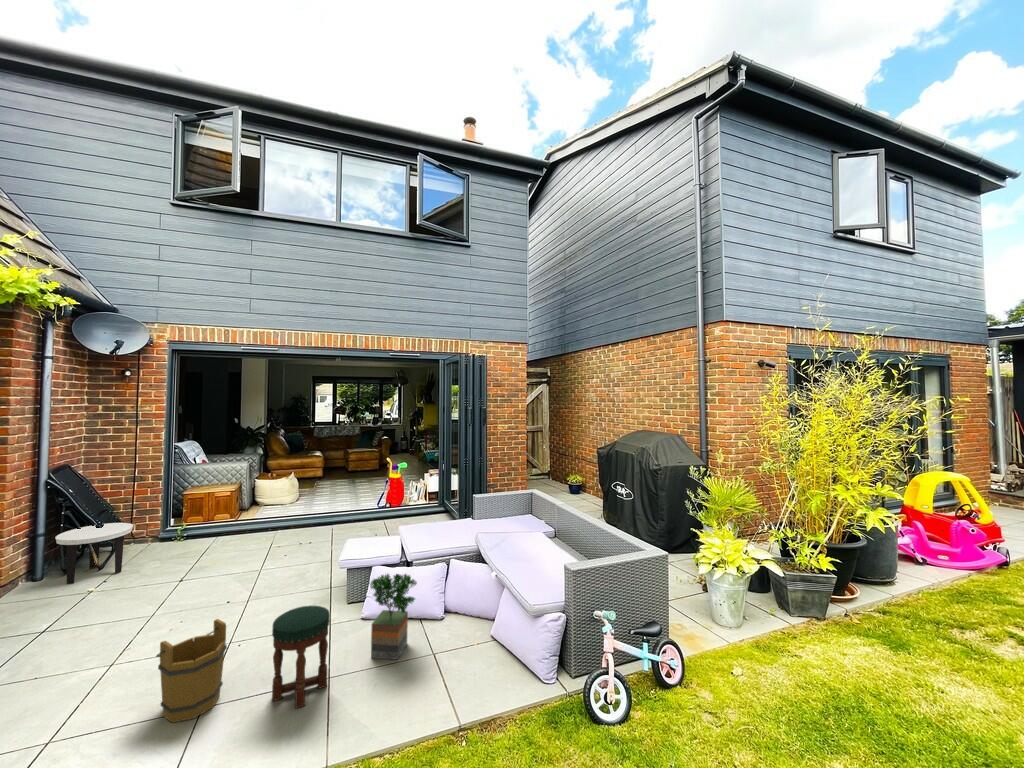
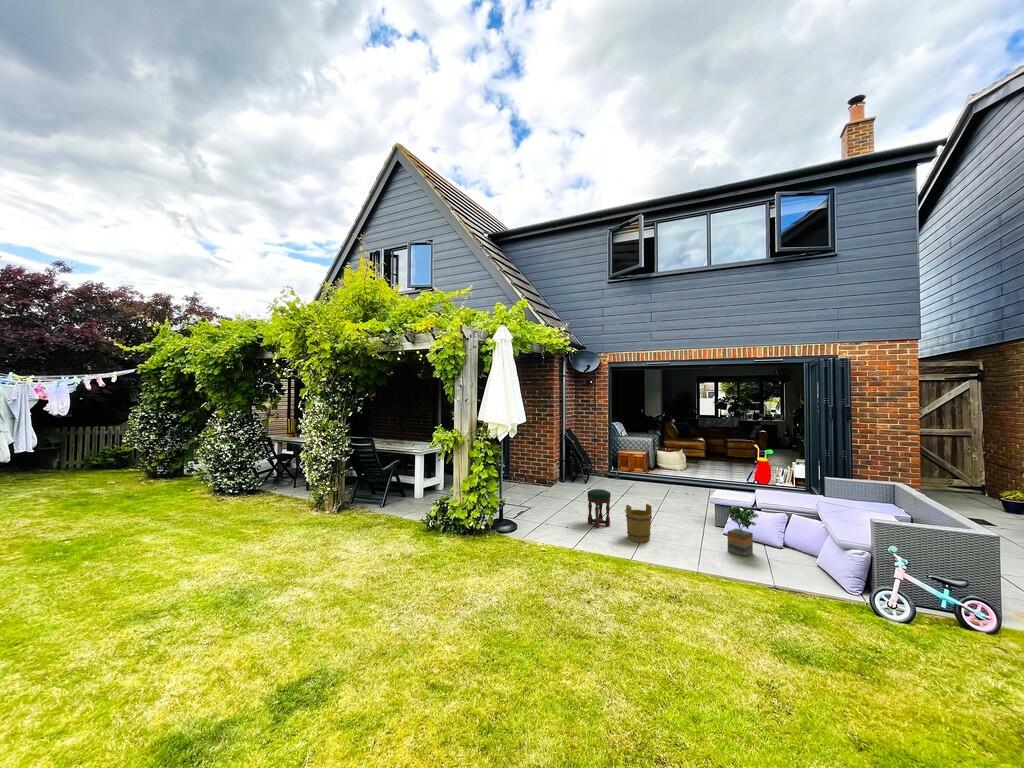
side table: present [55,523,133,584] -> none [571,461,600,487]
stool: present [272,606,330,708] -> present [587,489,611,528]

